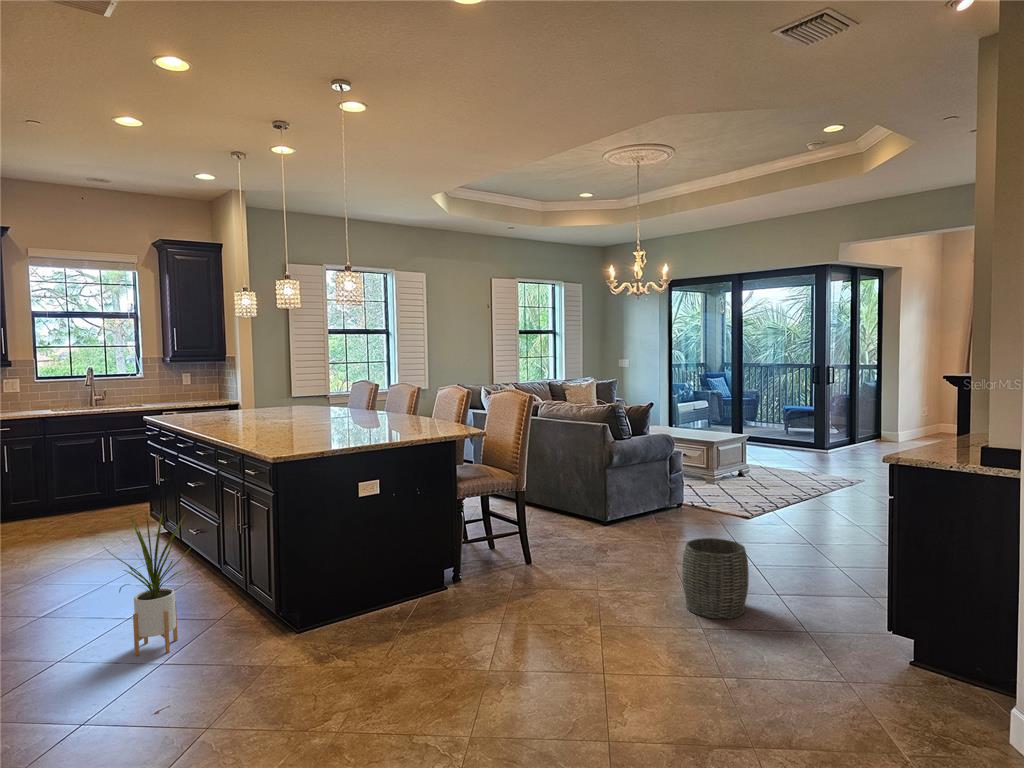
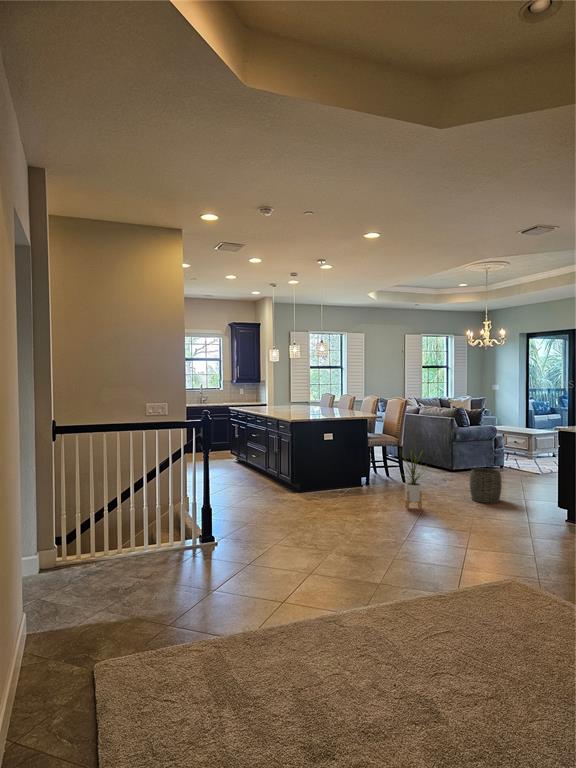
house plant: present [104,512,193,656] -> present [404,452,423,510]

